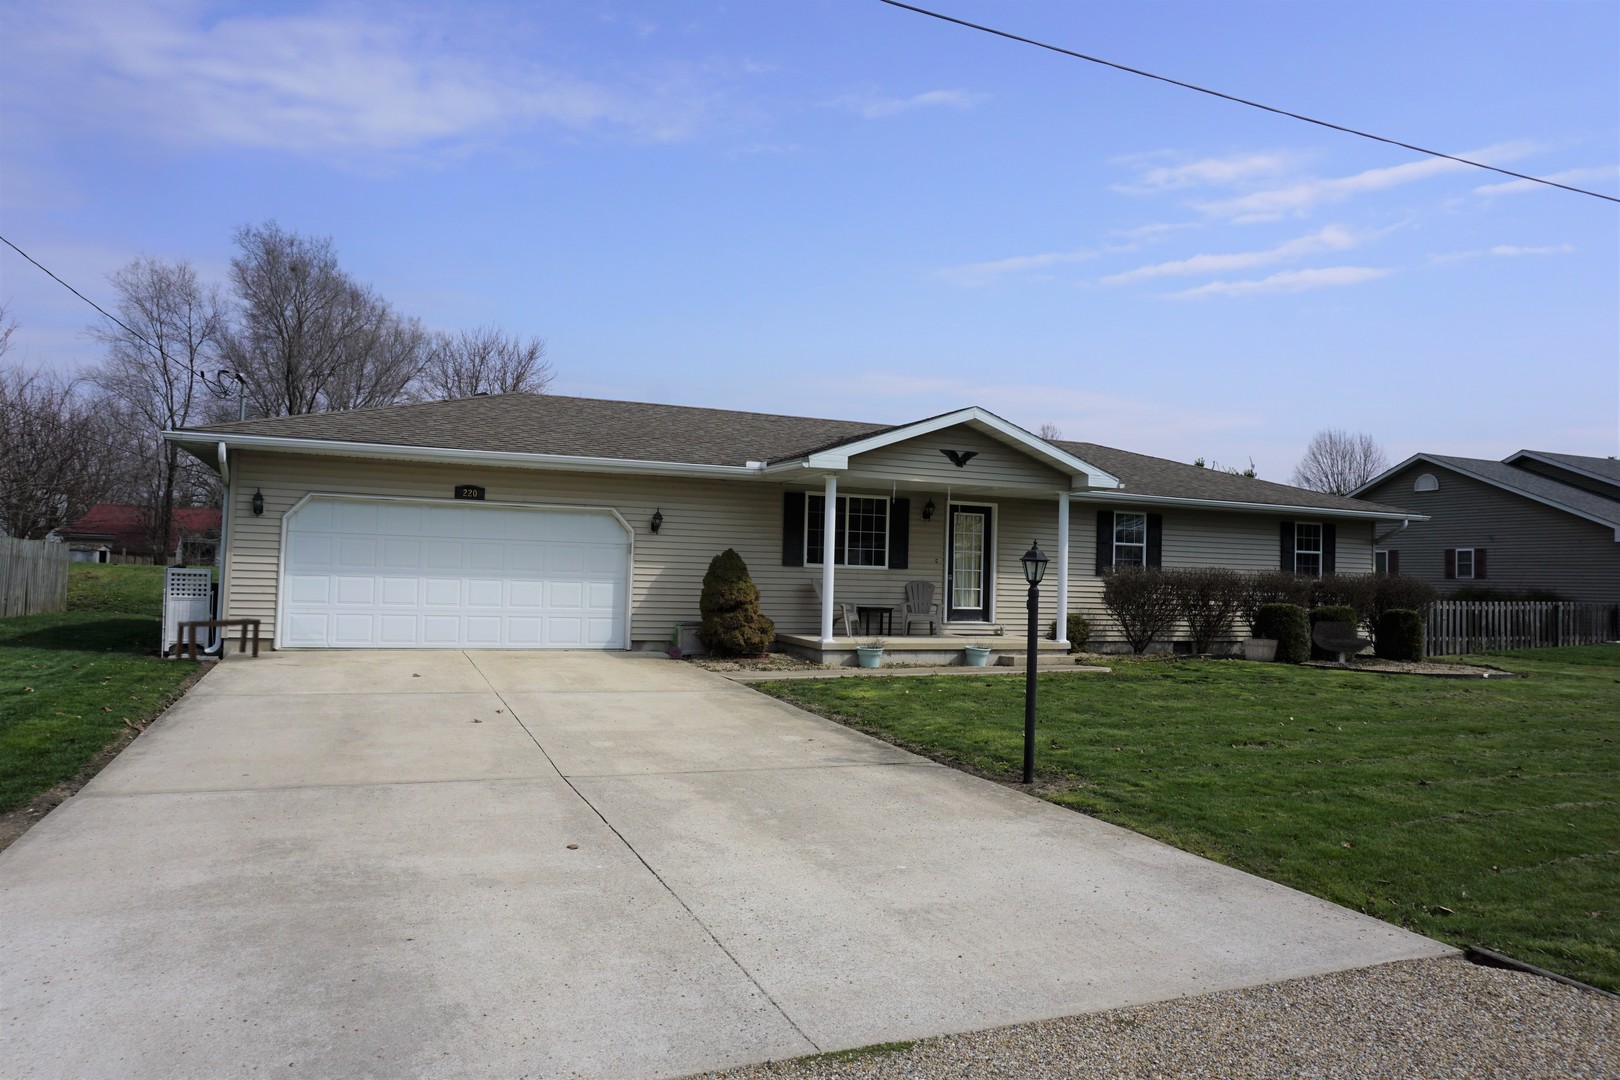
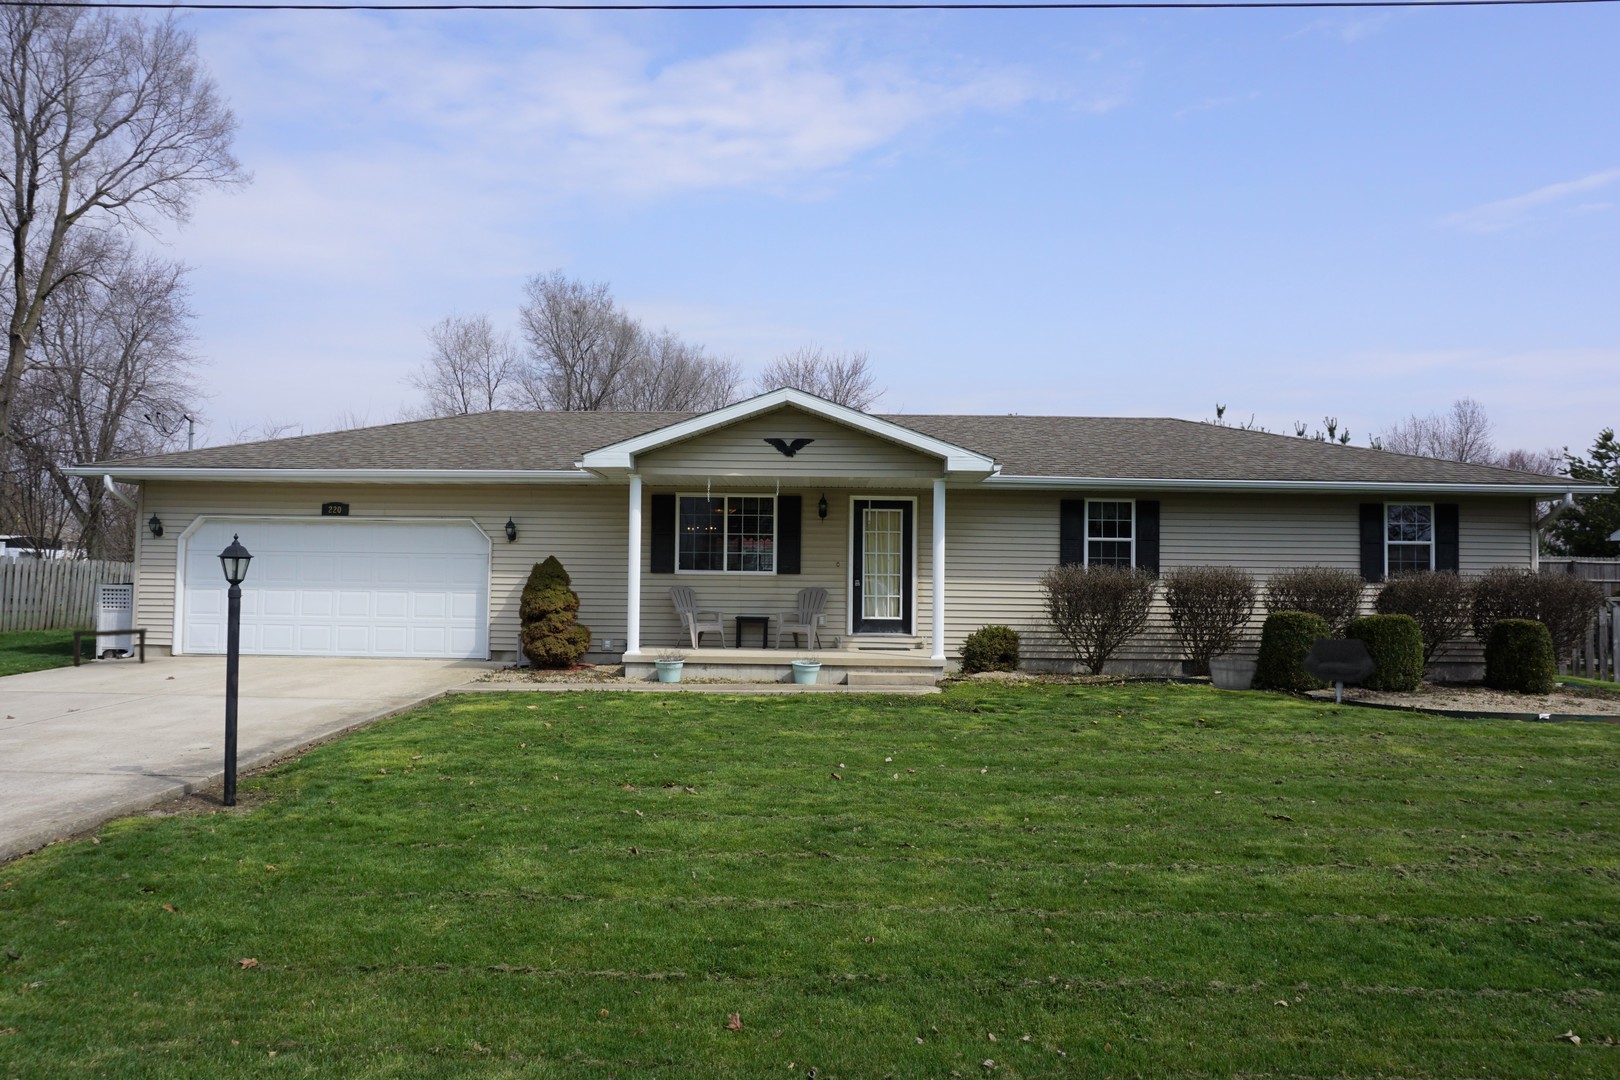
decorative plant: present [668,621,682,659] -> none [477,632,523,672]

